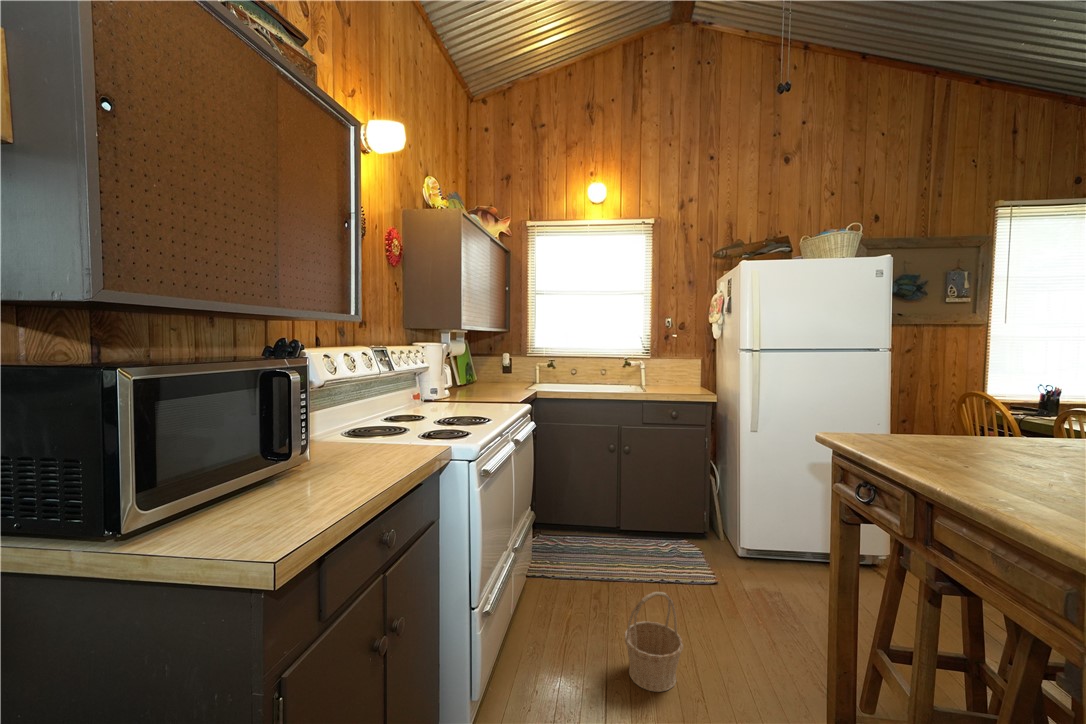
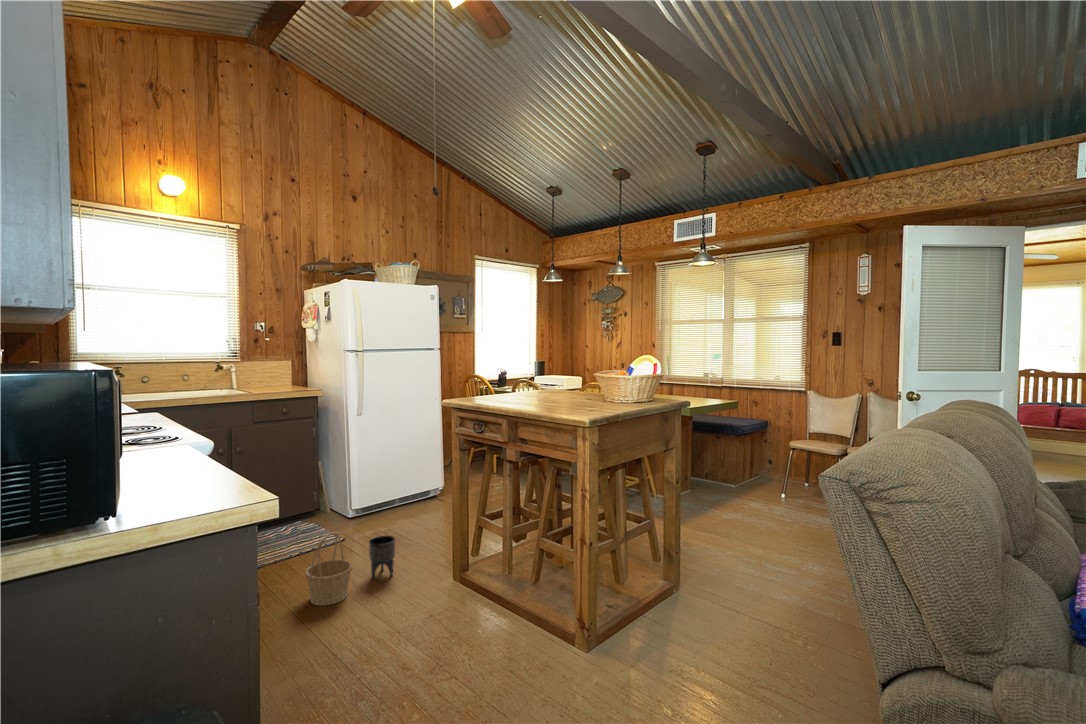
planter: none [717,617,756,687] -> present [369,535,395,578]

